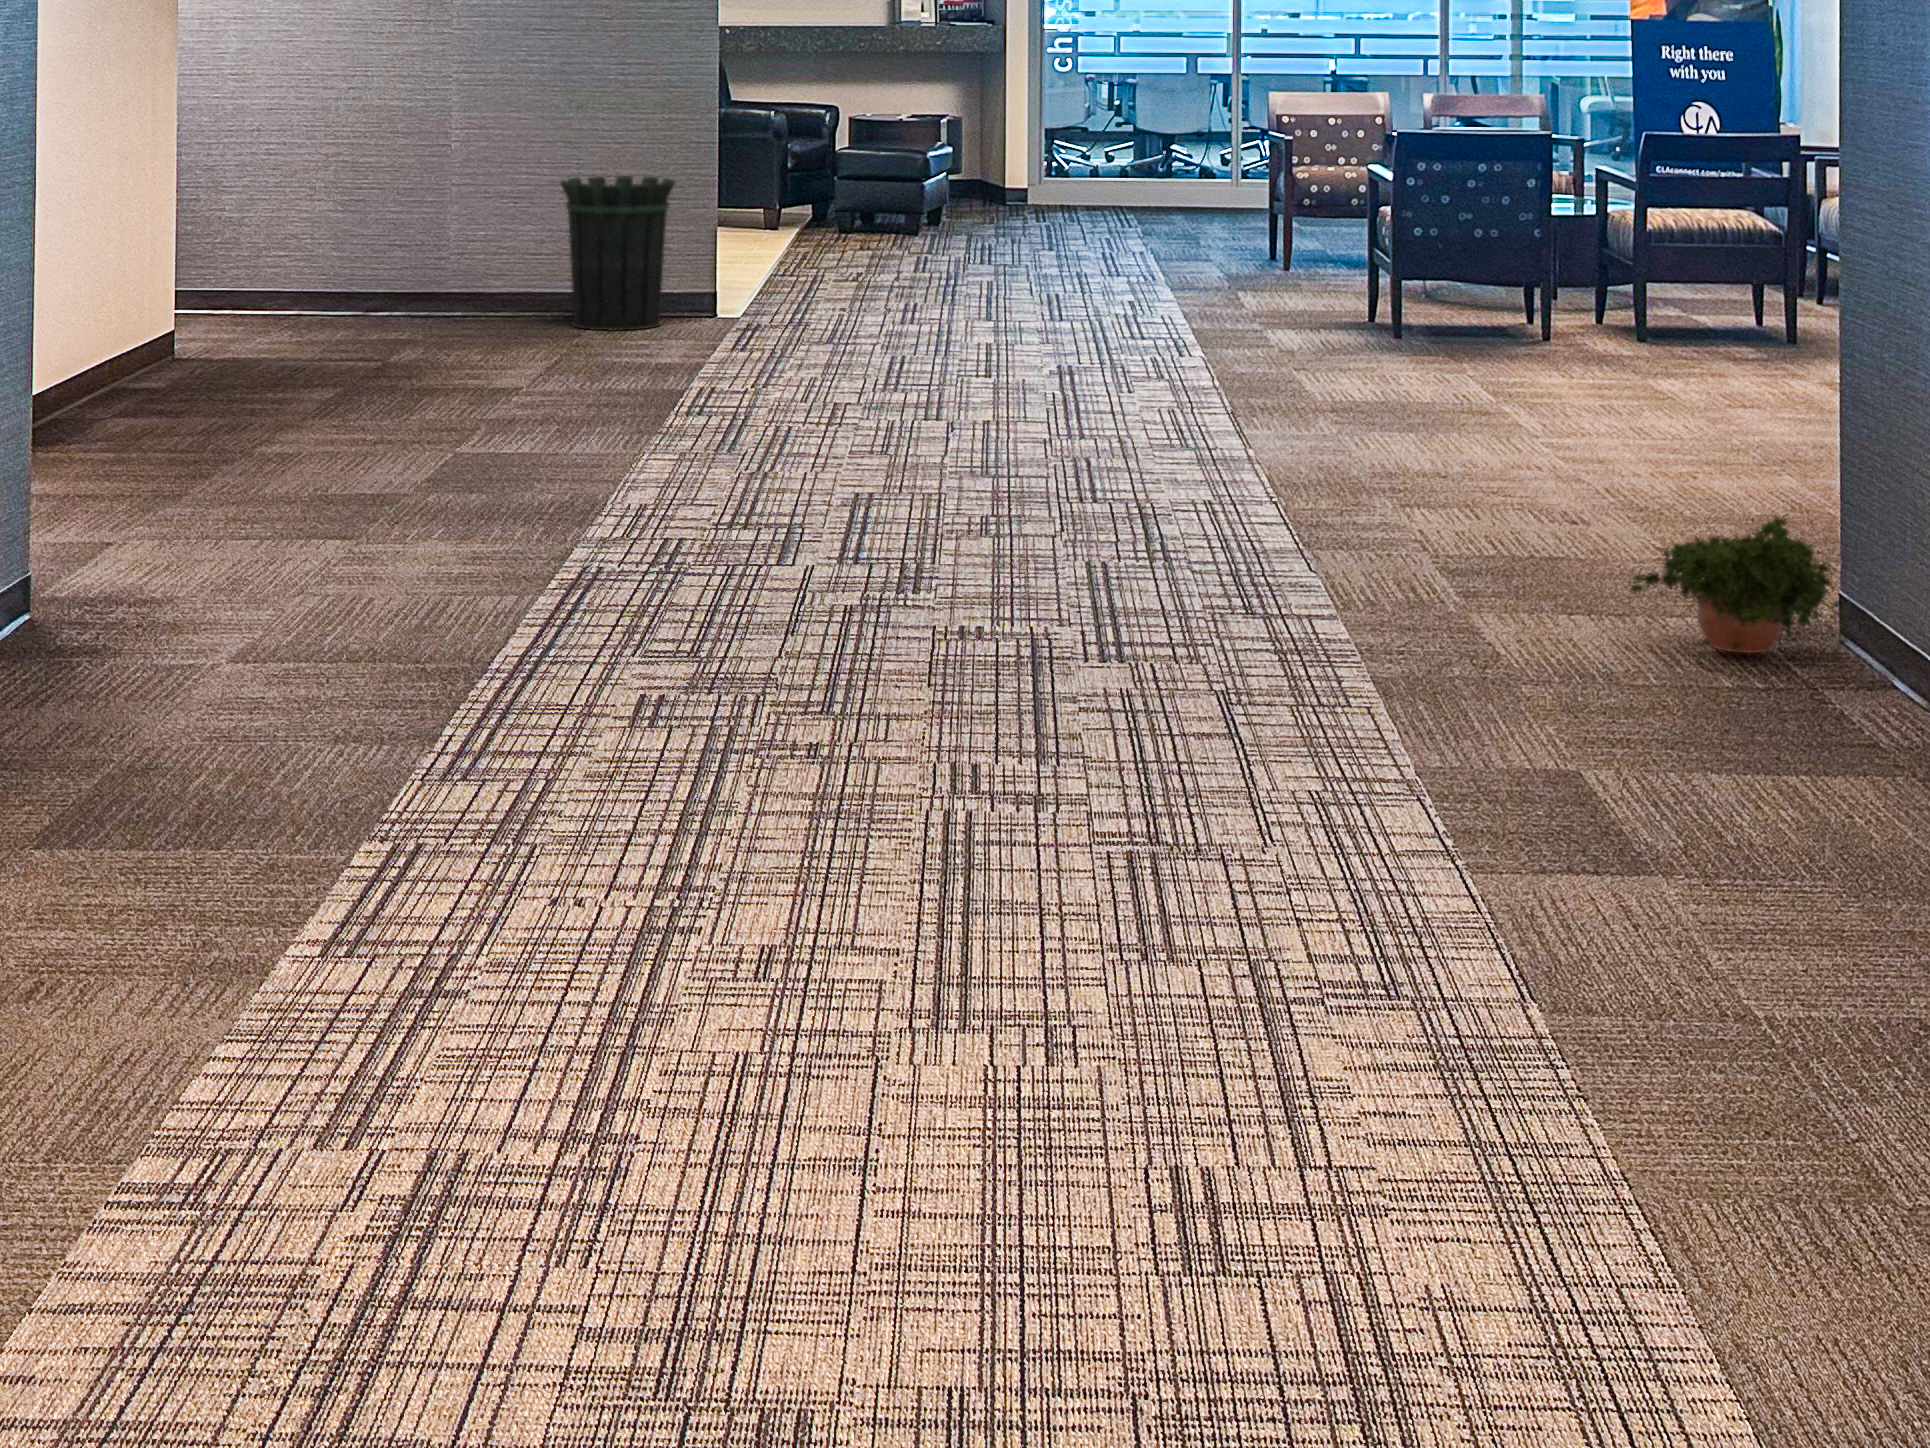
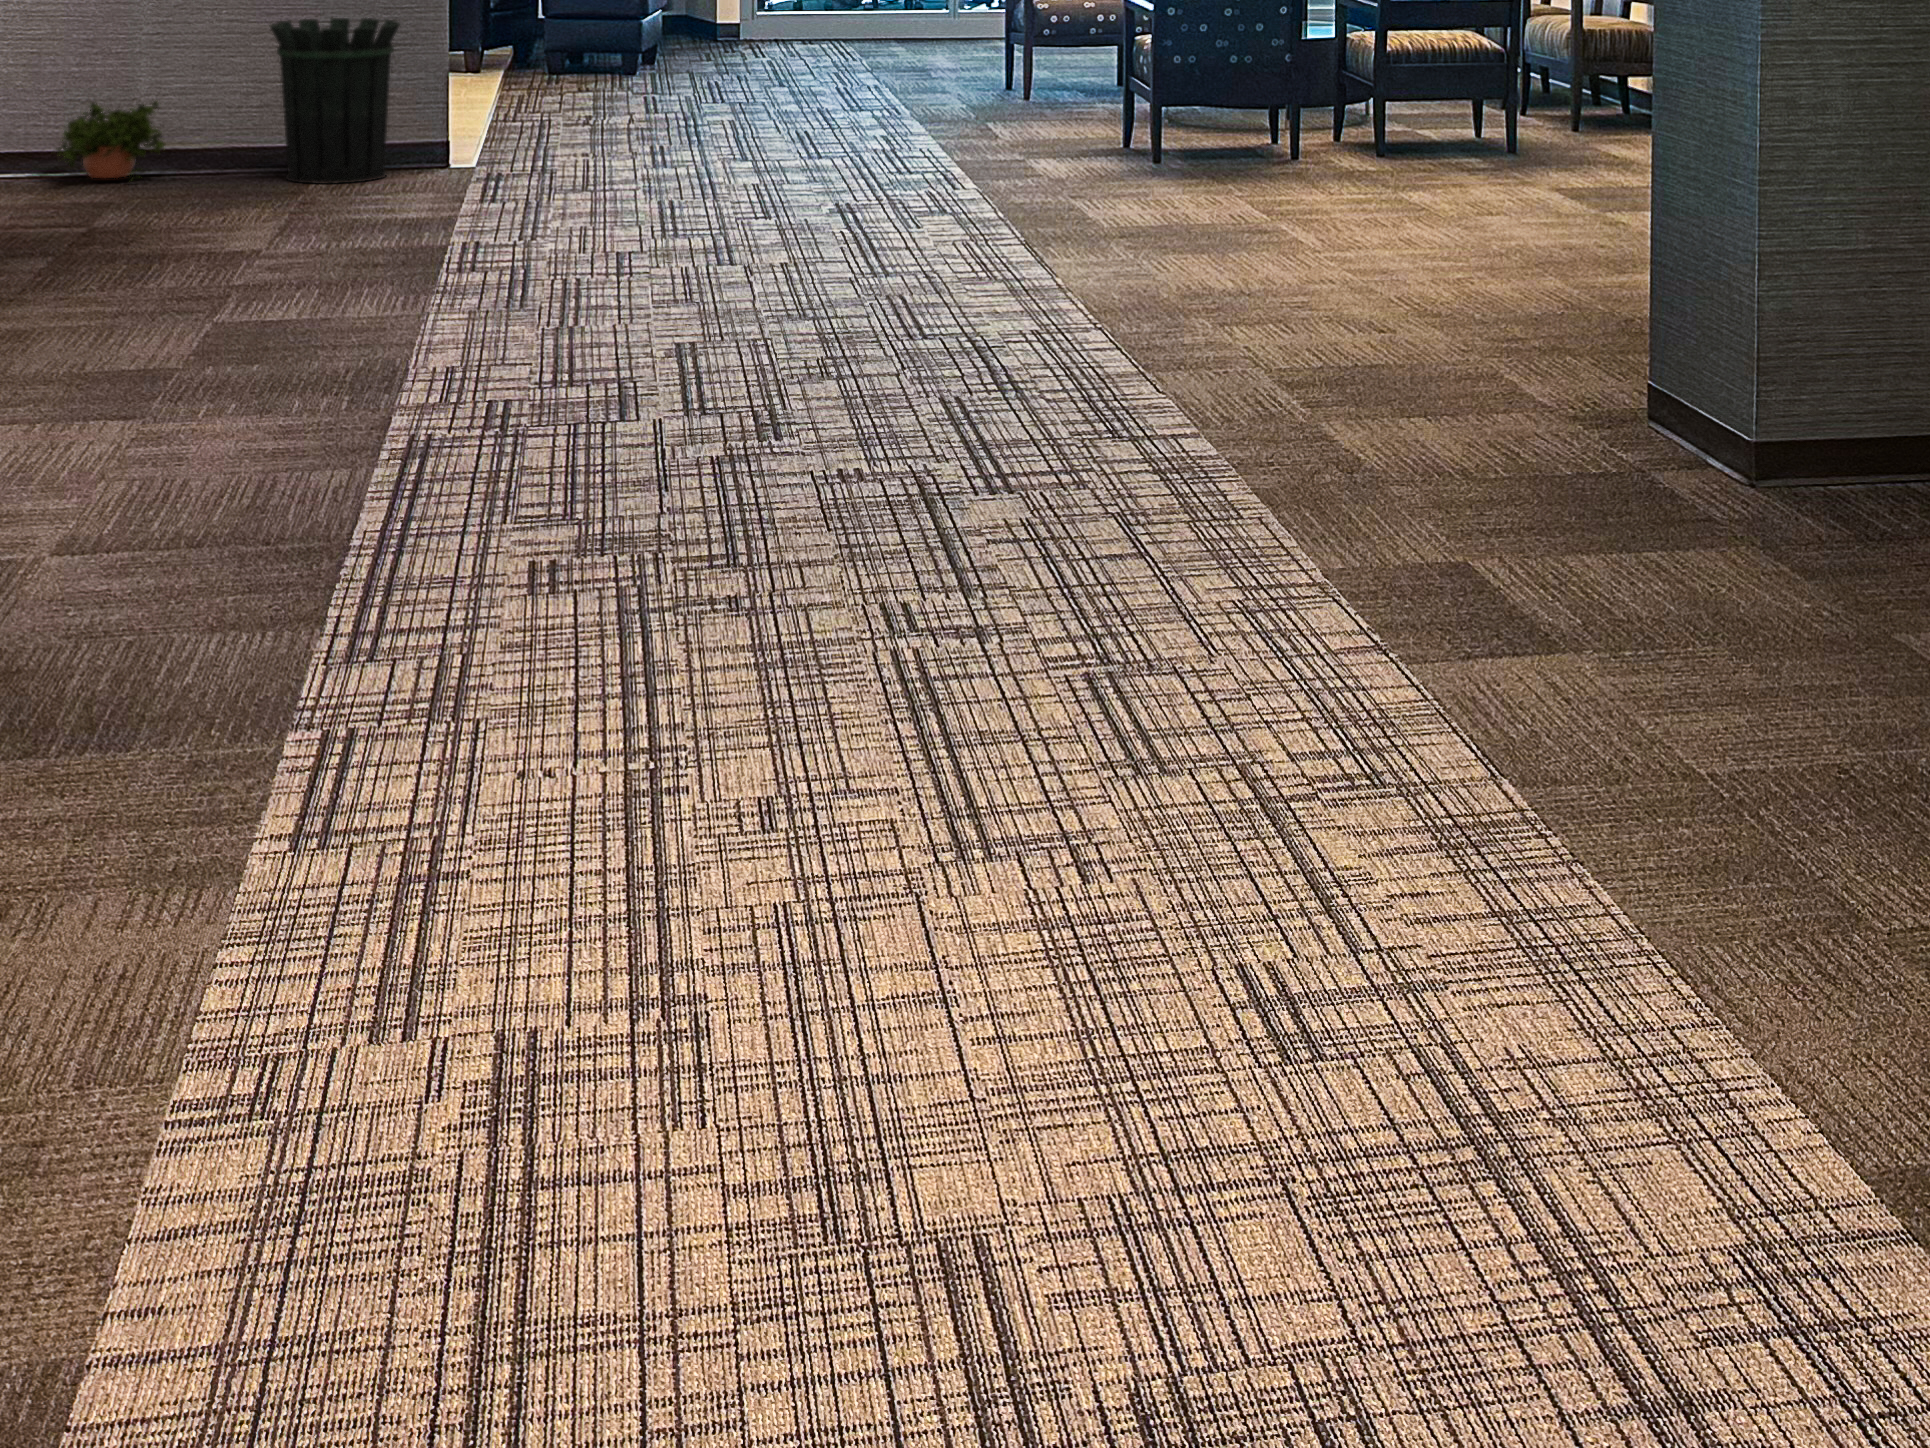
potted plant: present [1627,516,1853,661] -> present [56,102,165,181]

